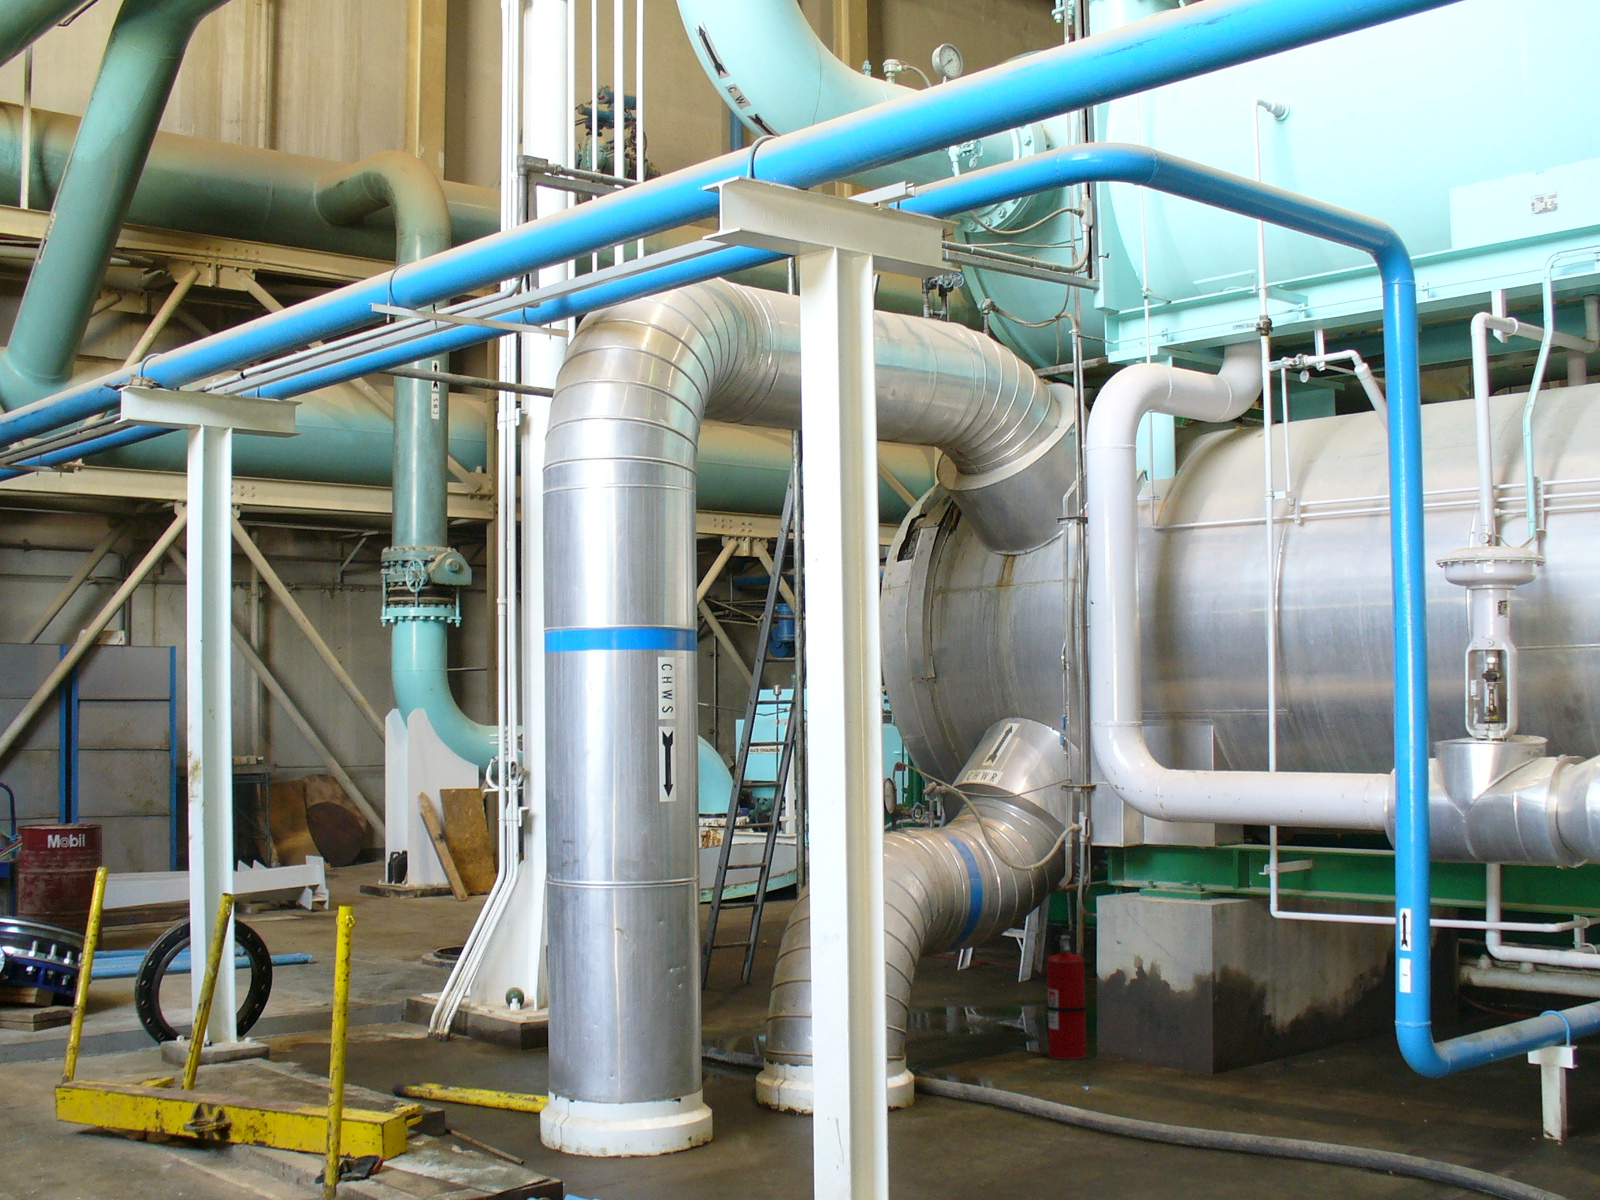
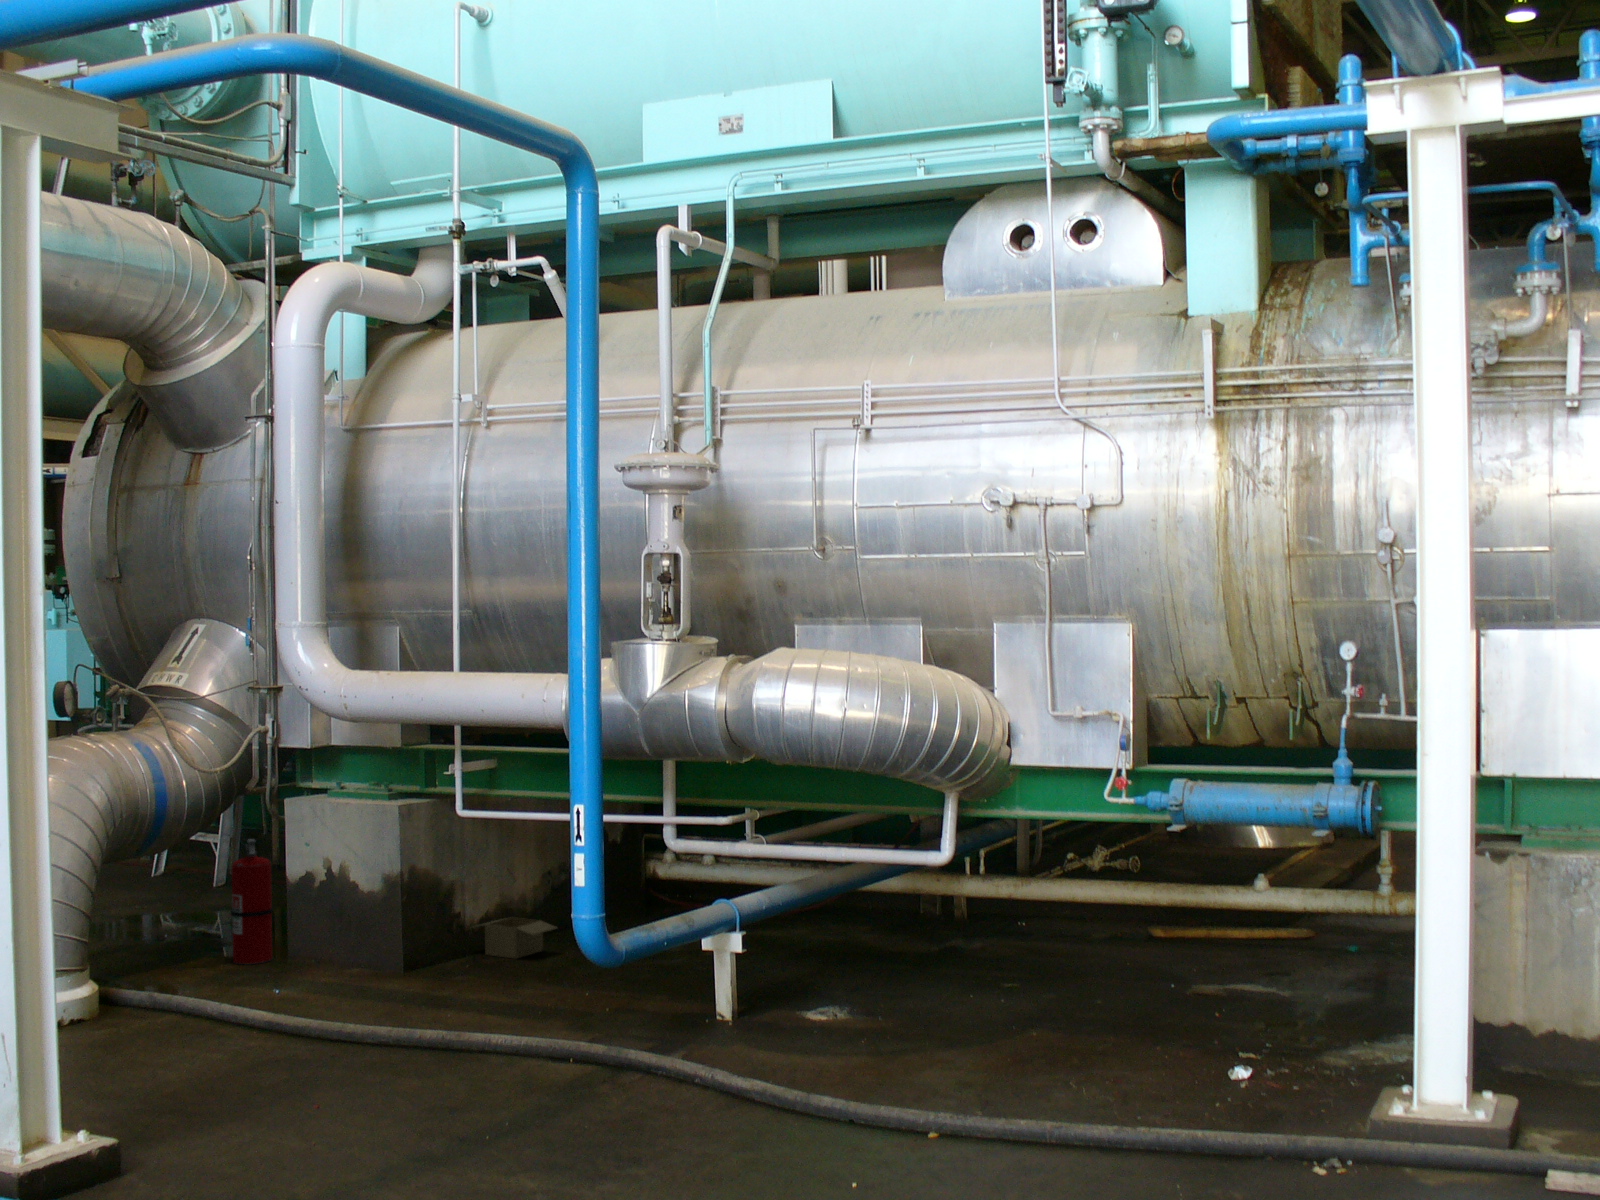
cardboard box: none [1284,1031,1378,1072] -> present [476,917,557,959]

